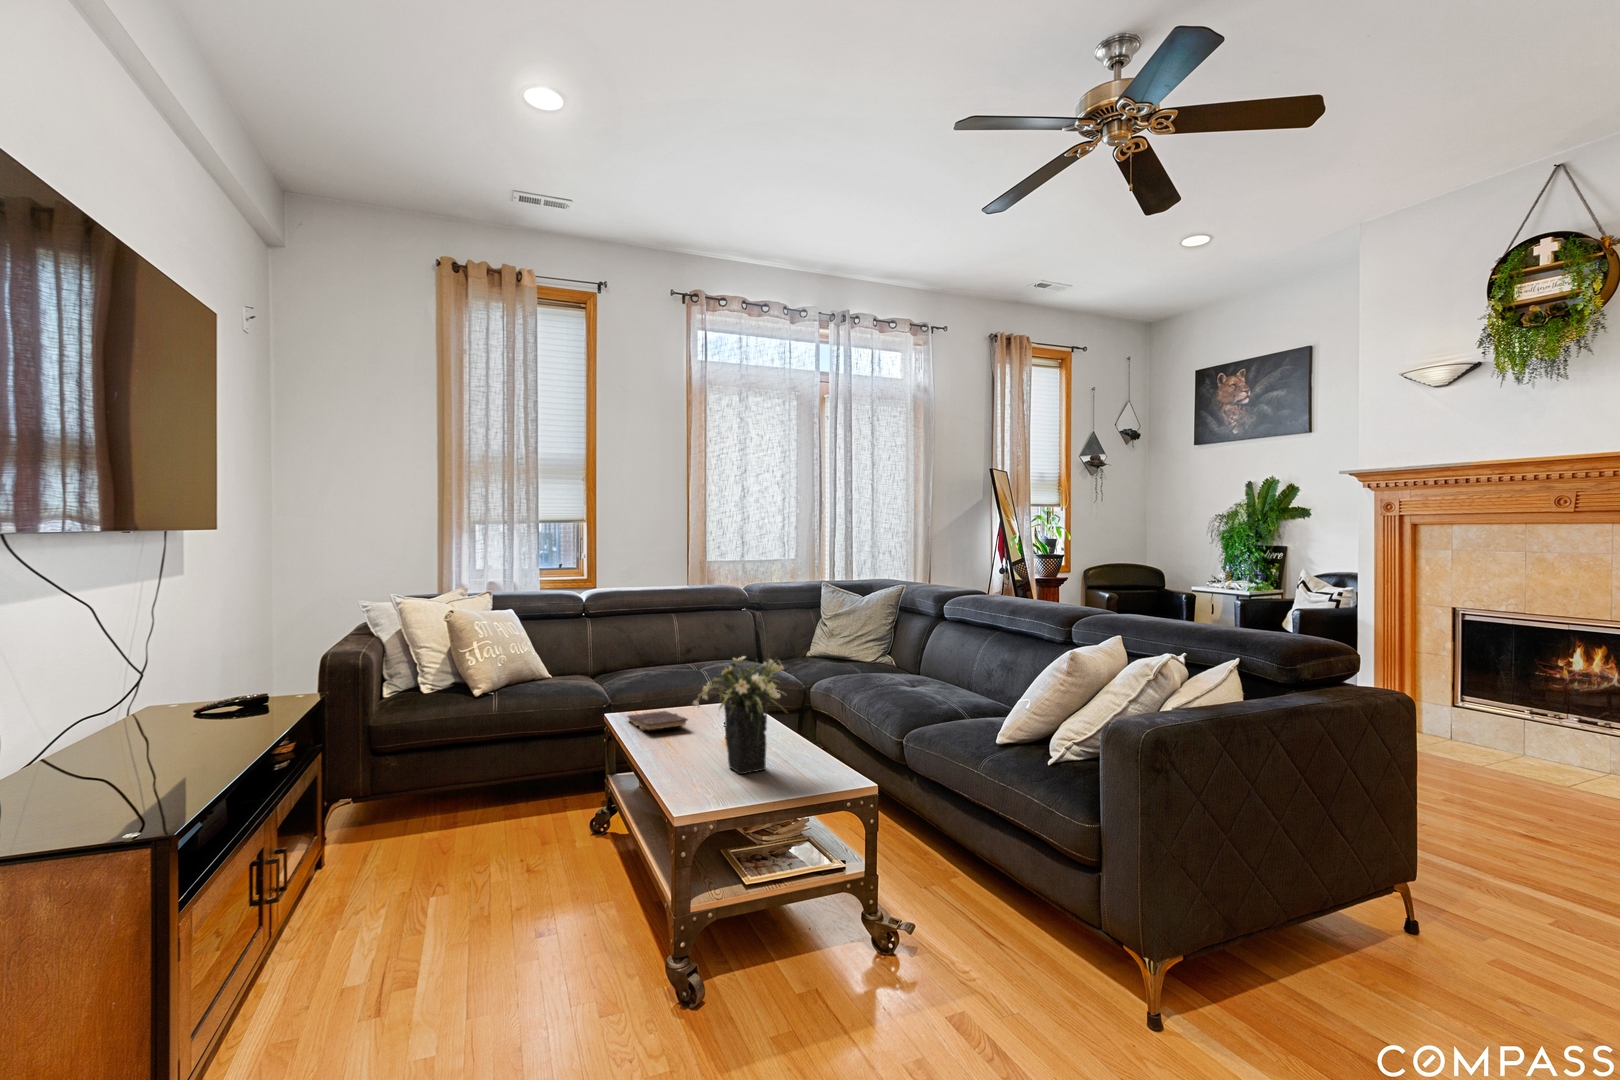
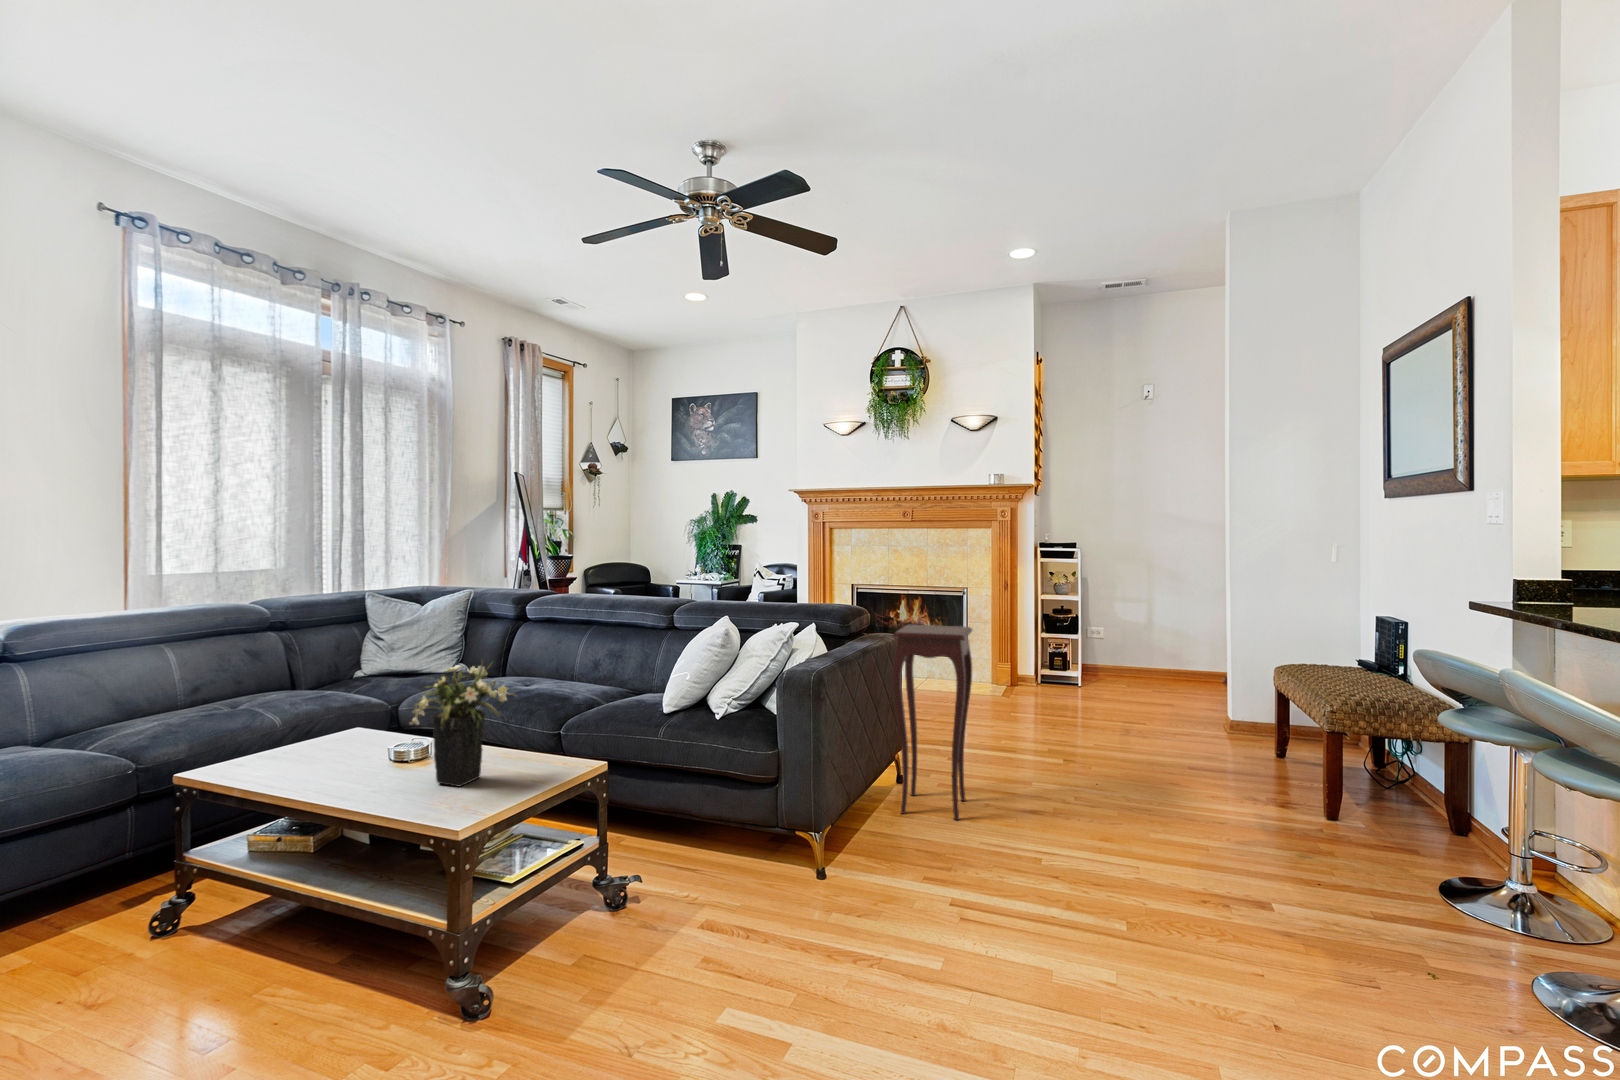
side table: none [1353,680,1553,1036] -> present [893,625,972,820]
book: present [627,711,688,730] -> none [217,752,327,779]

